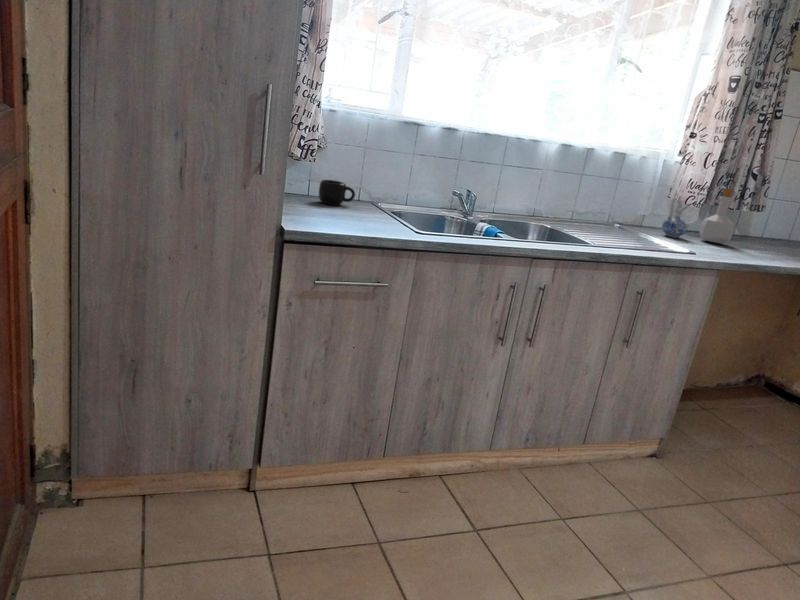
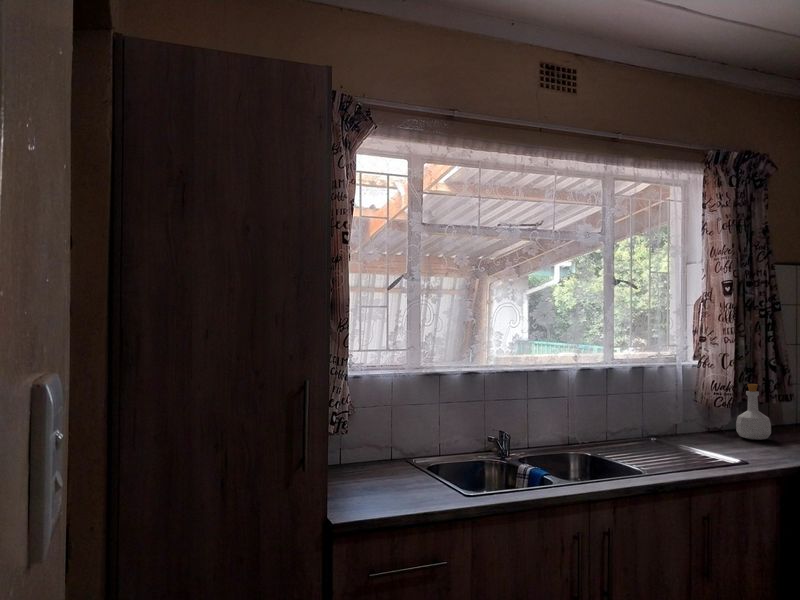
mug: present [319,180,355,205] -> none [353,447,390,475]
ceramic pitcher: present [662,198,689,238] -> none [697,400,724,440]

